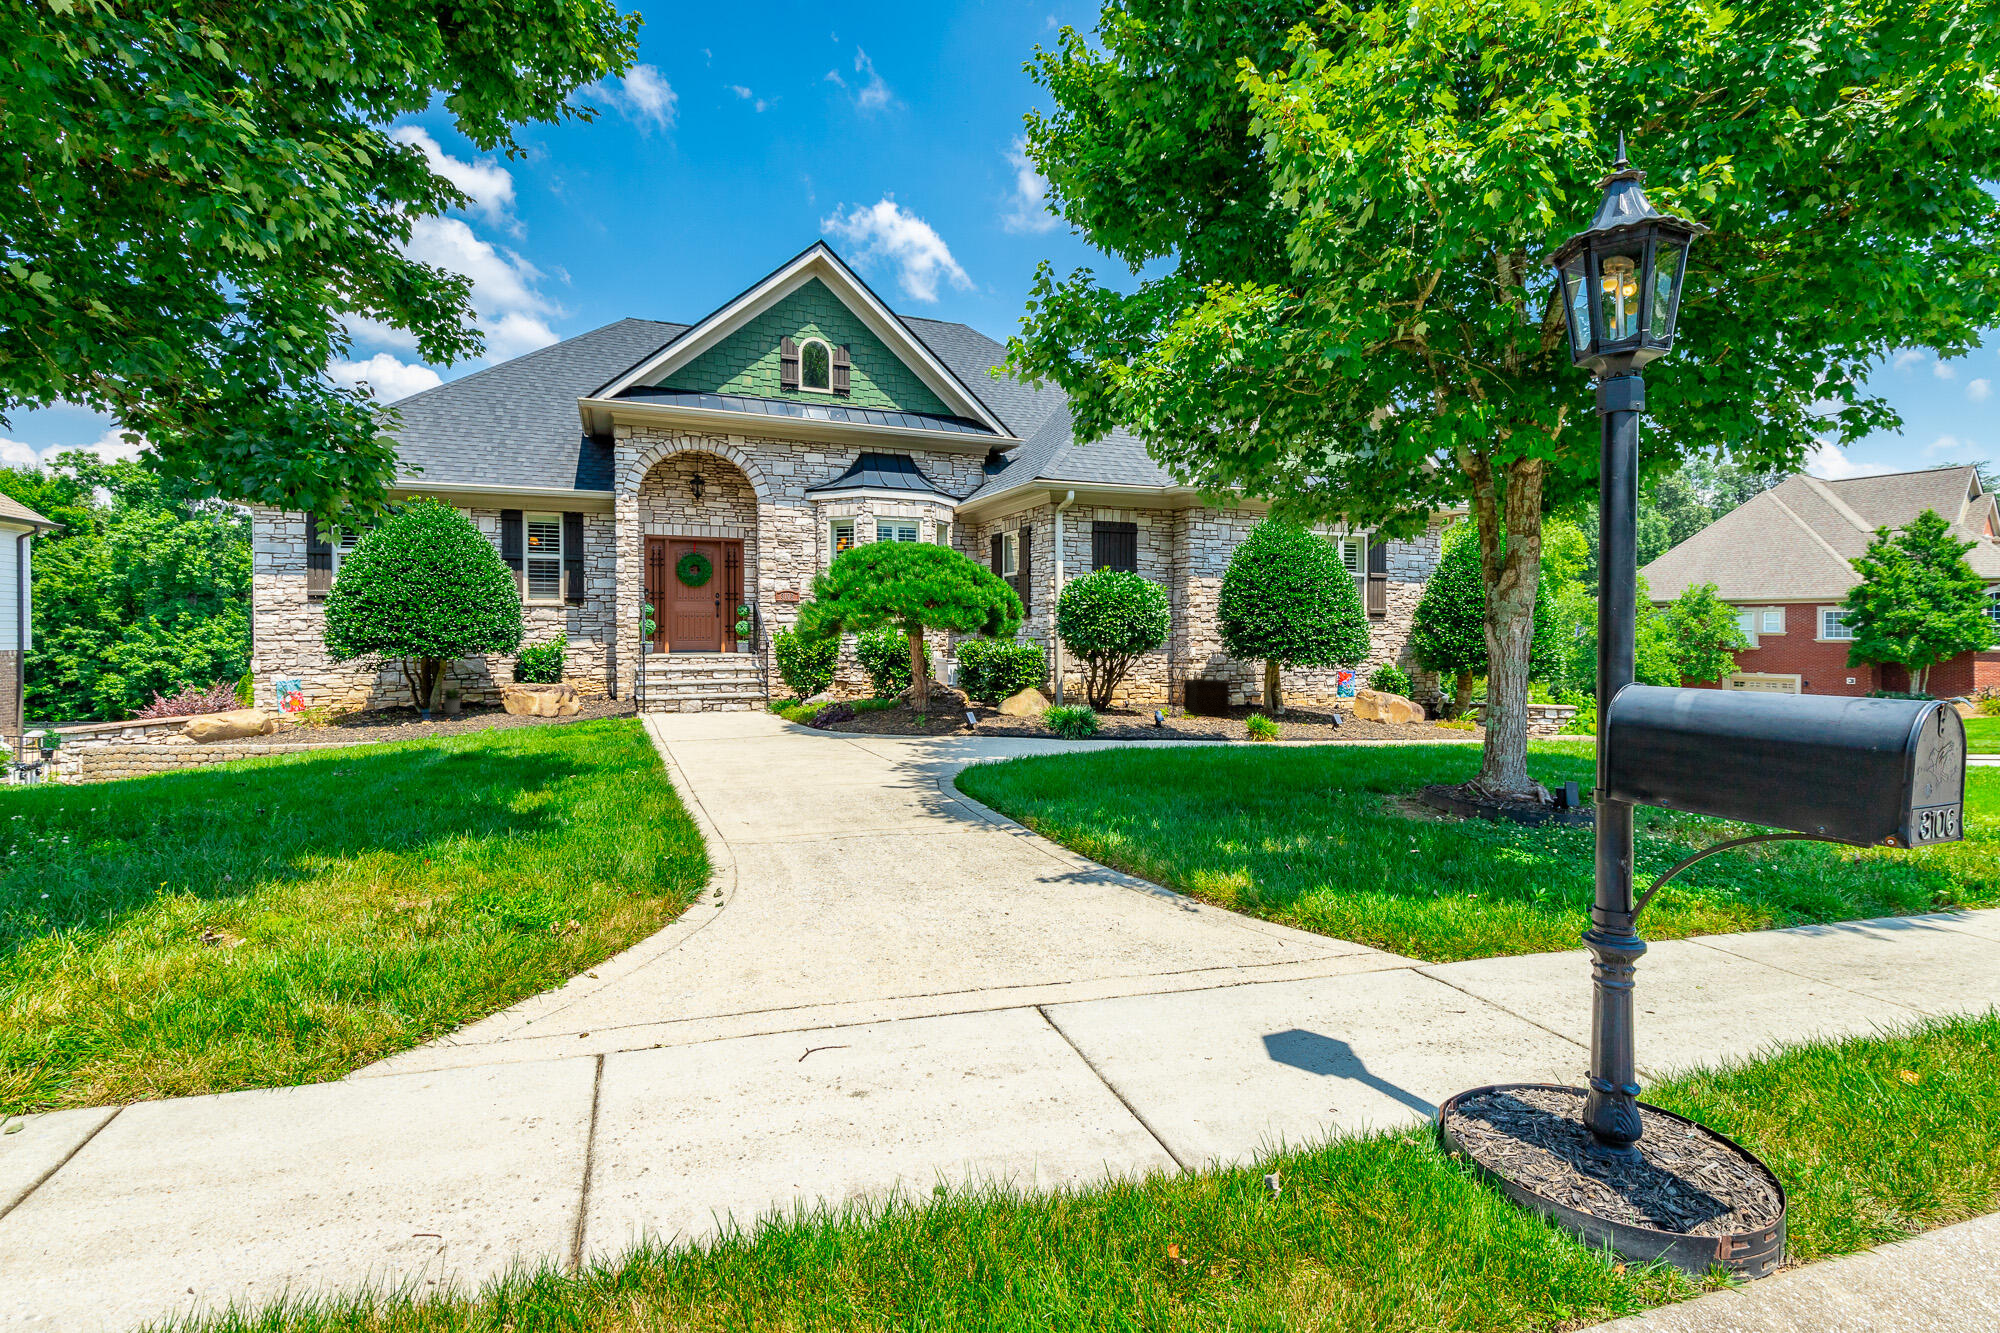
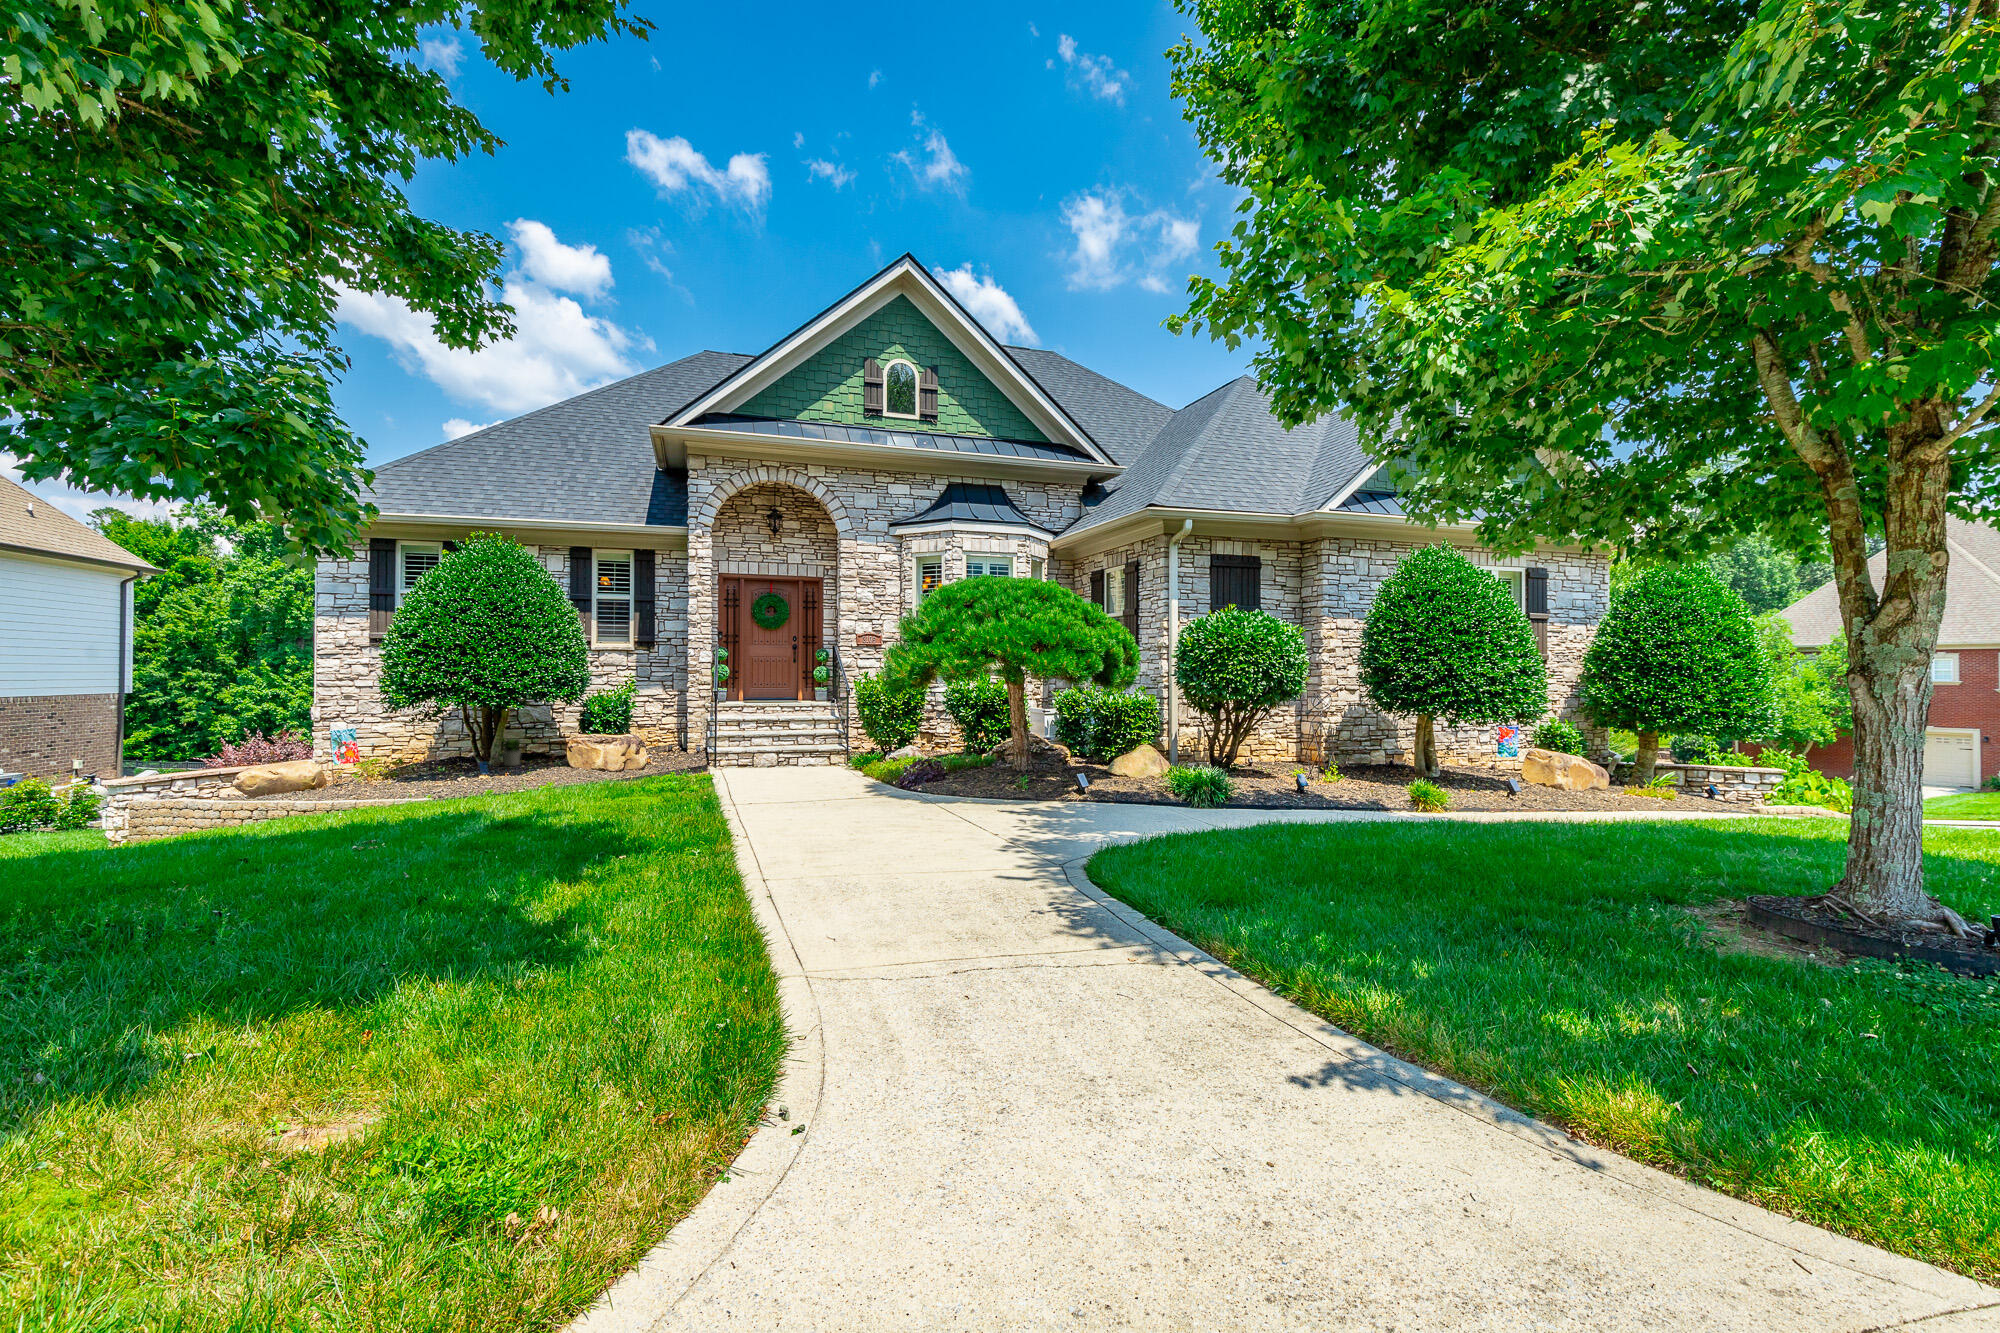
wooden crate: present [1183,679,1230,716] -> none [1316,734,1374,777]

